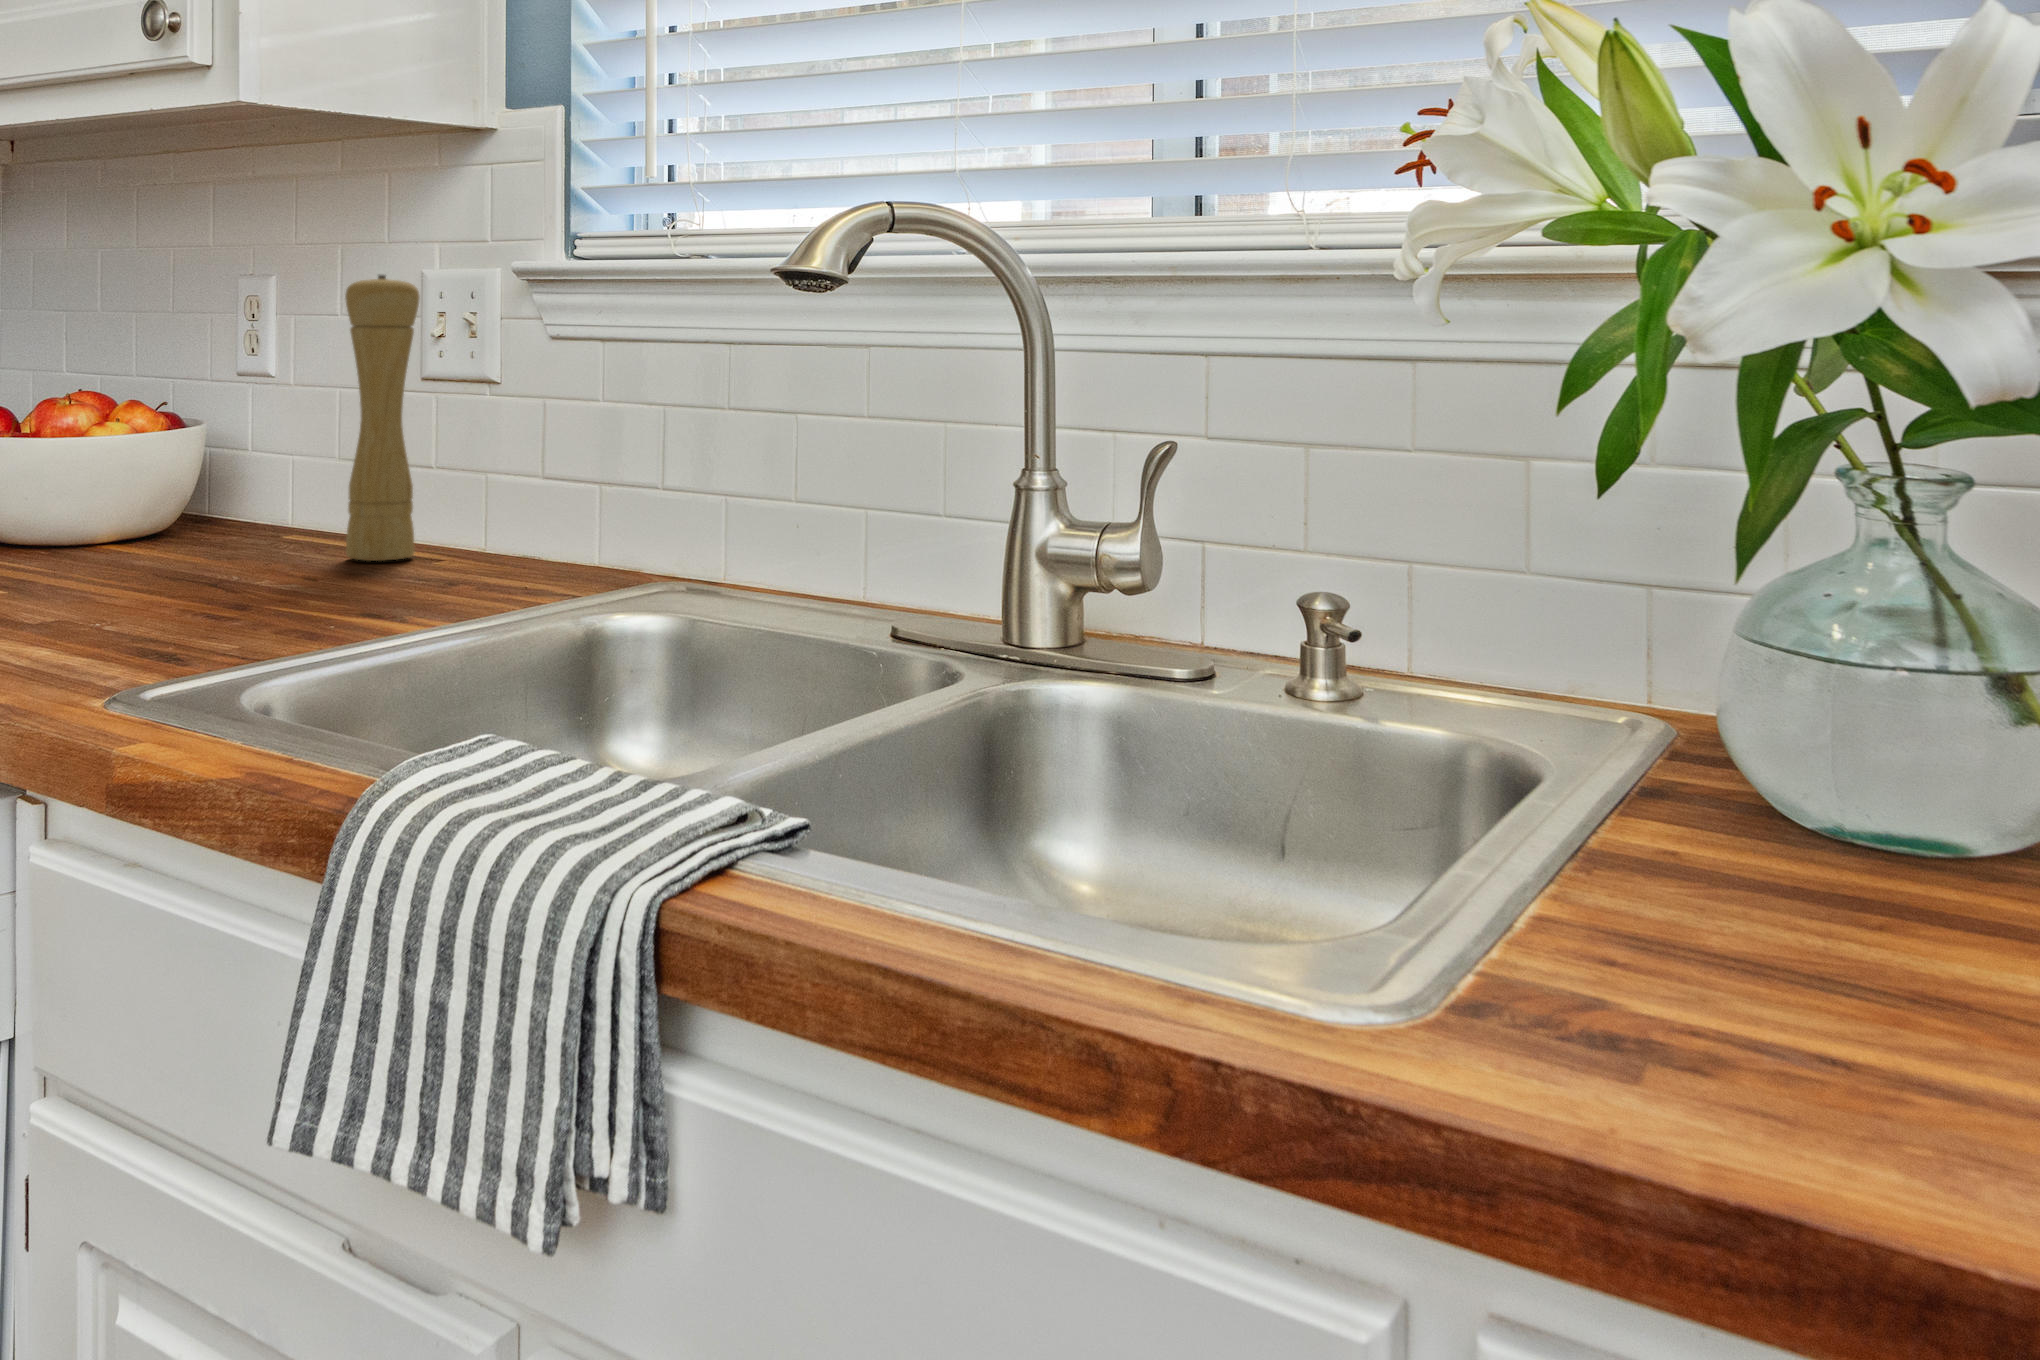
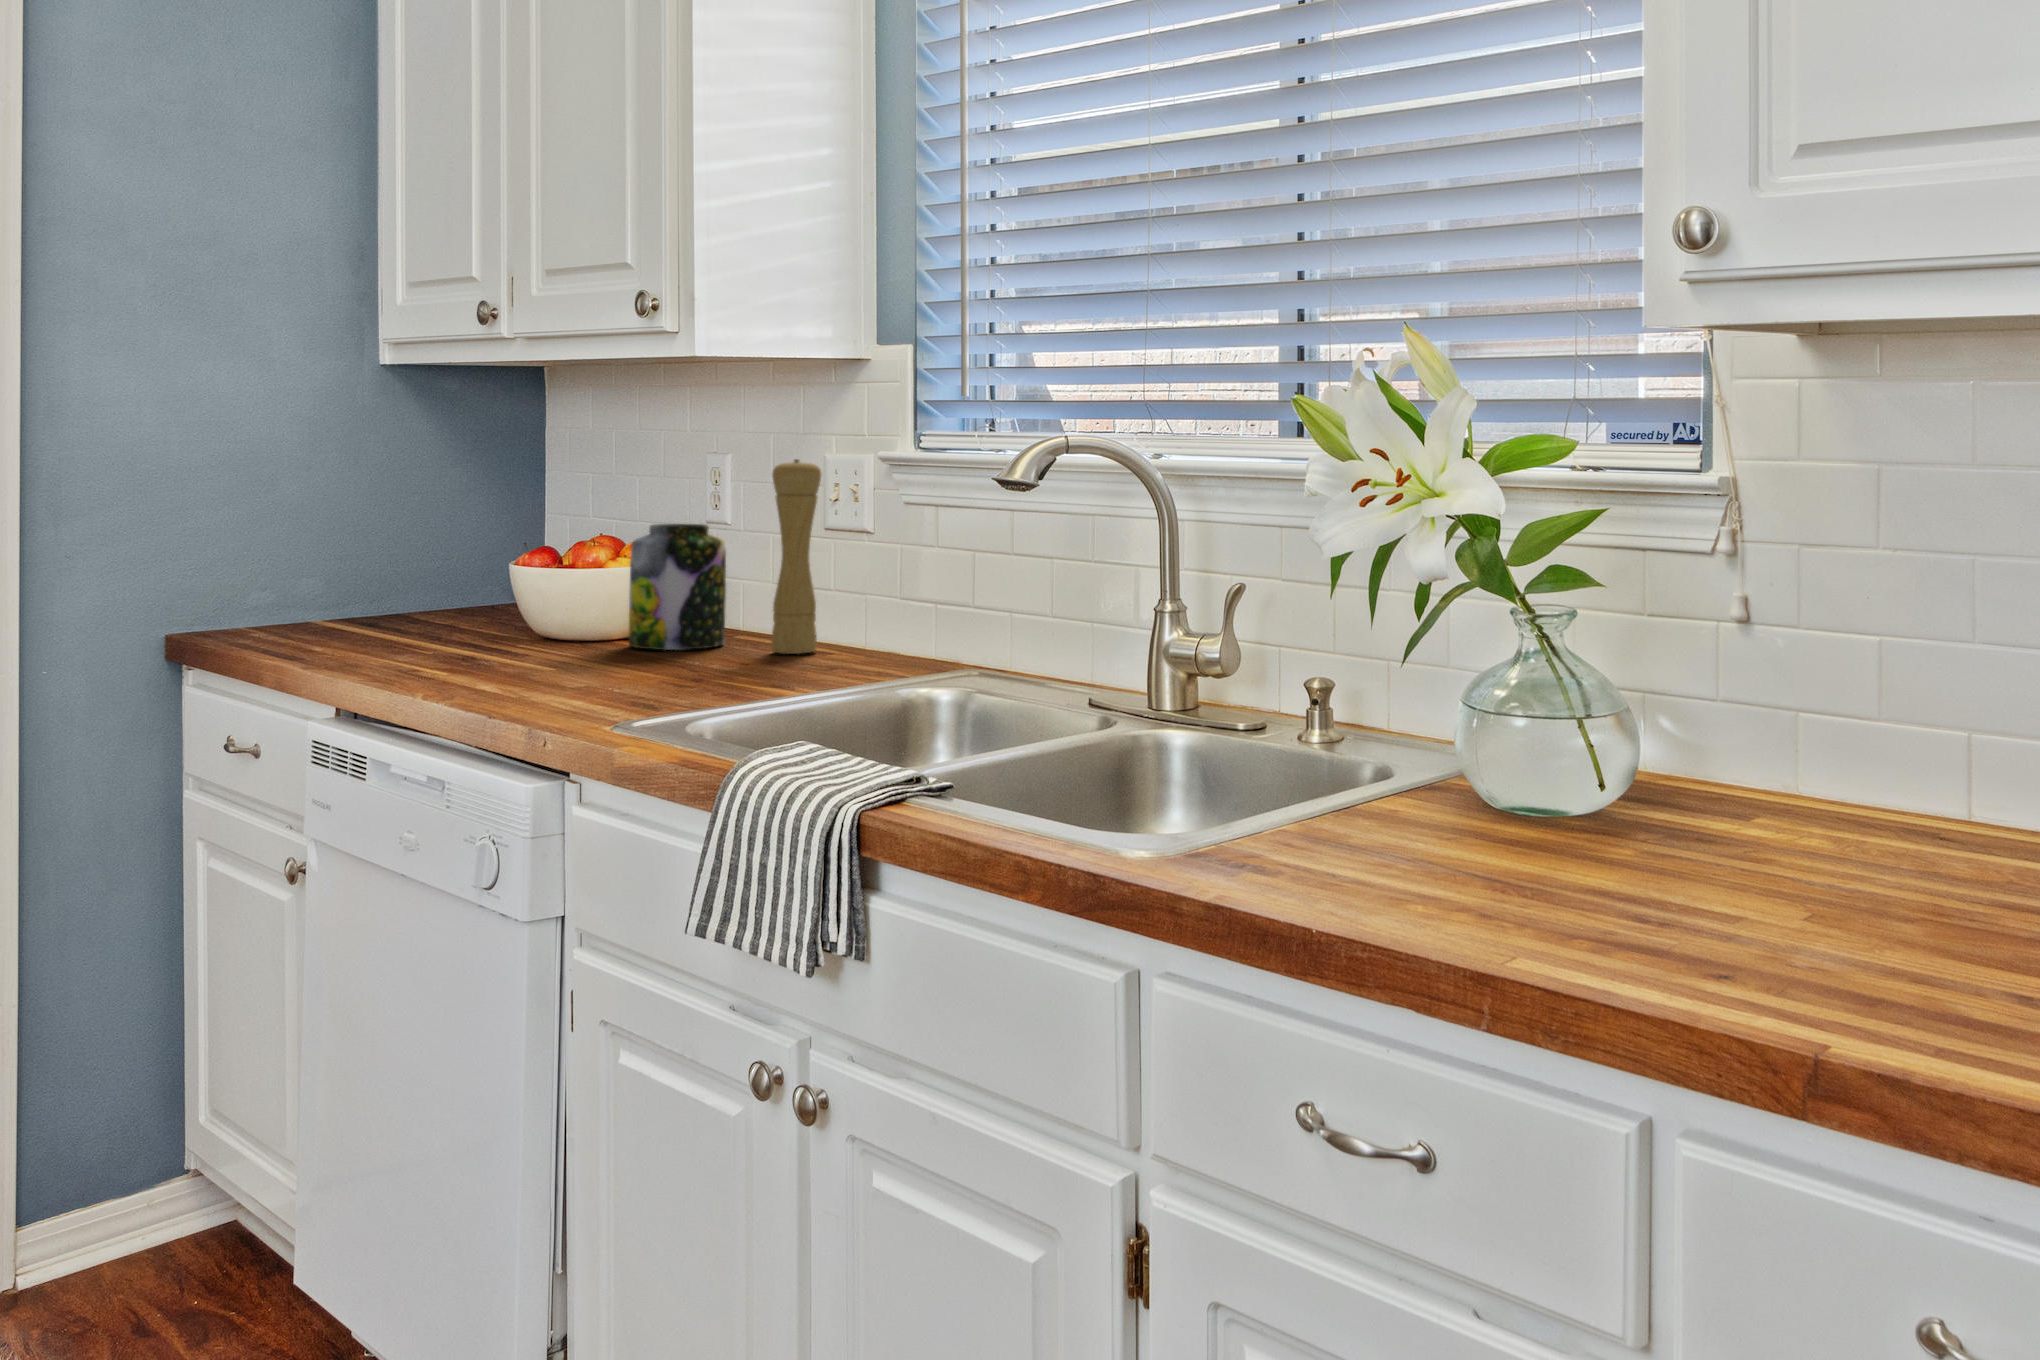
jar: none [124,373,271,557] -> present [629,524,726,650]

